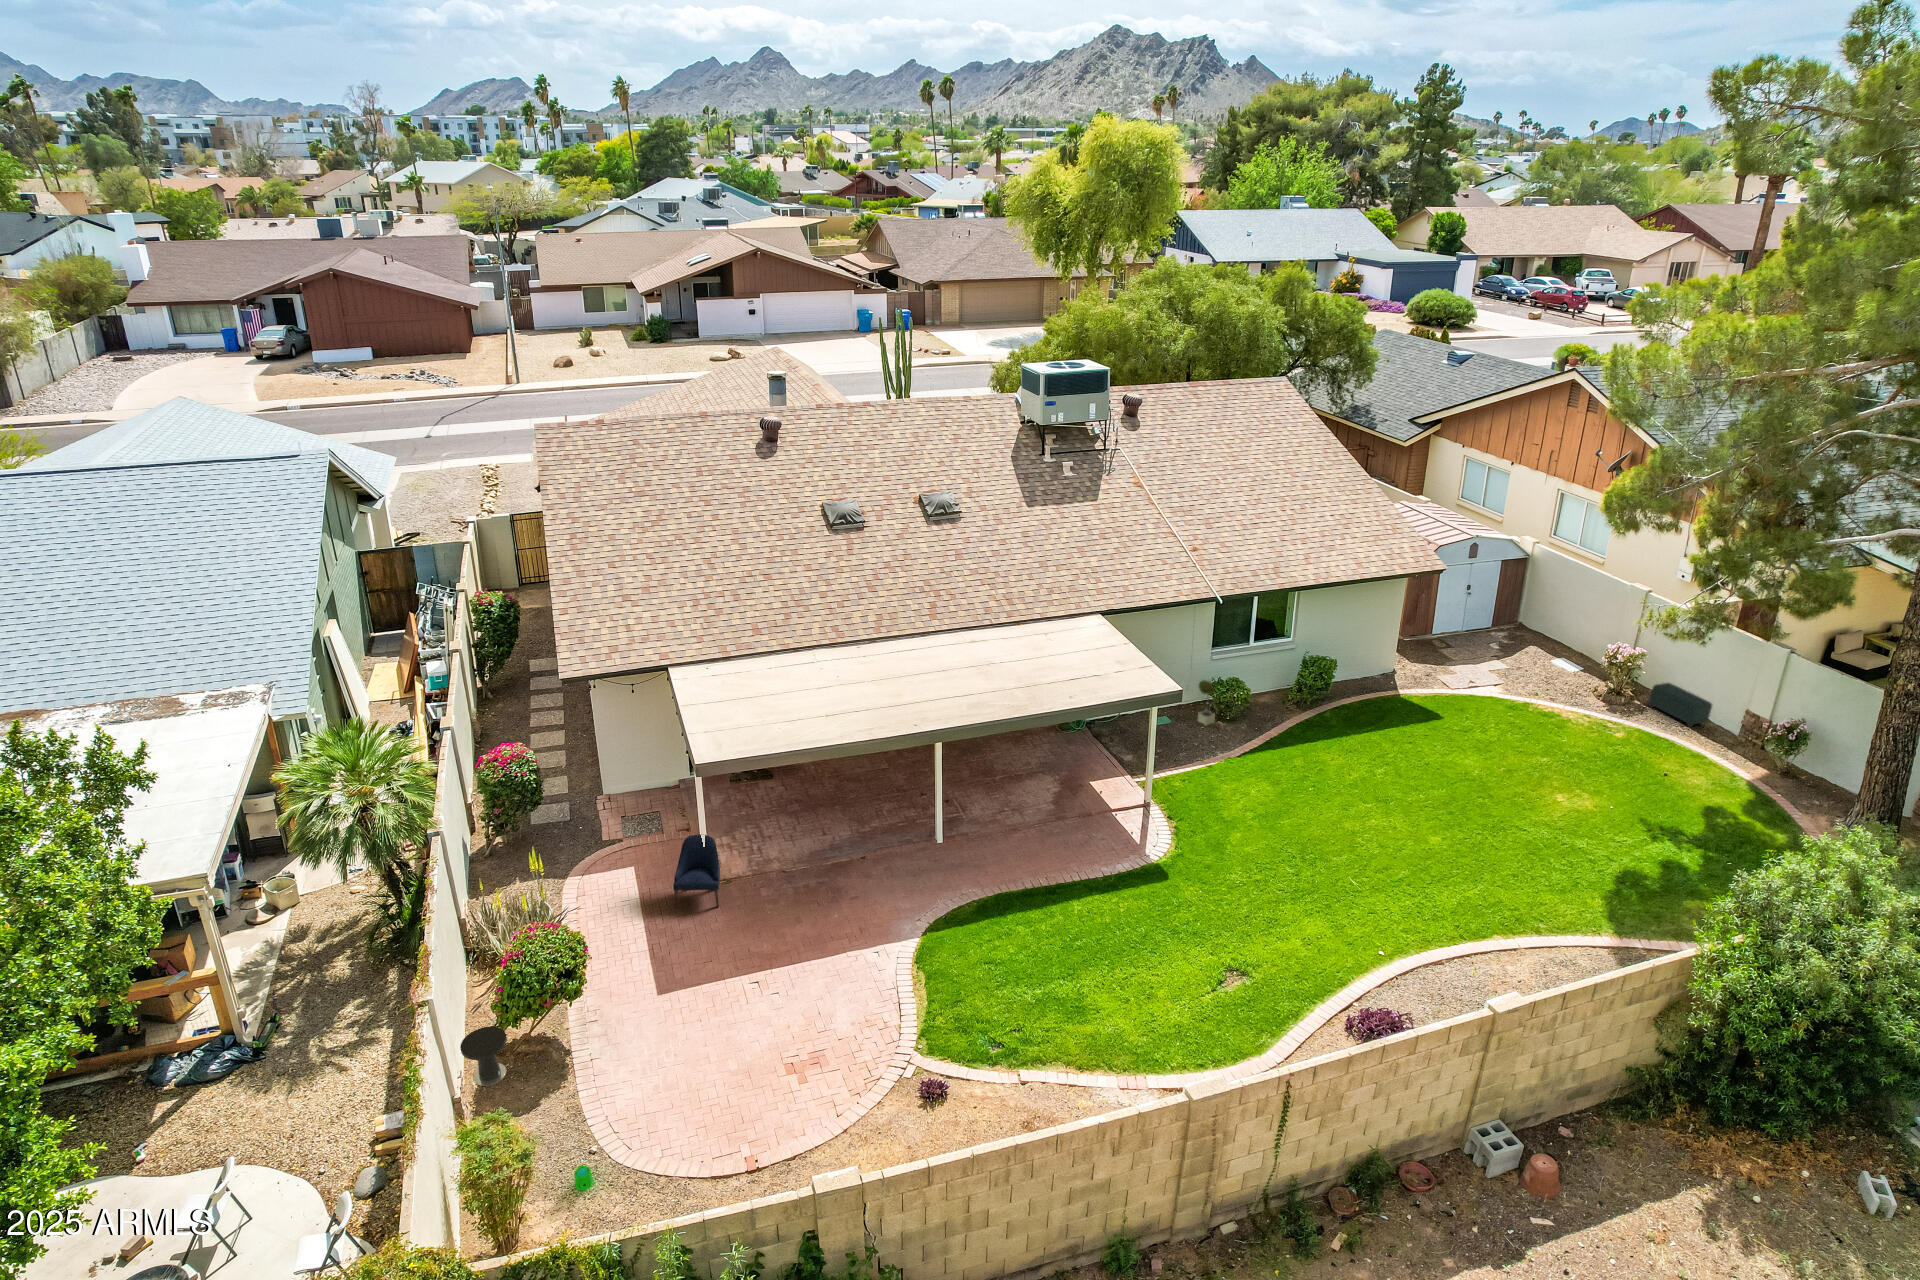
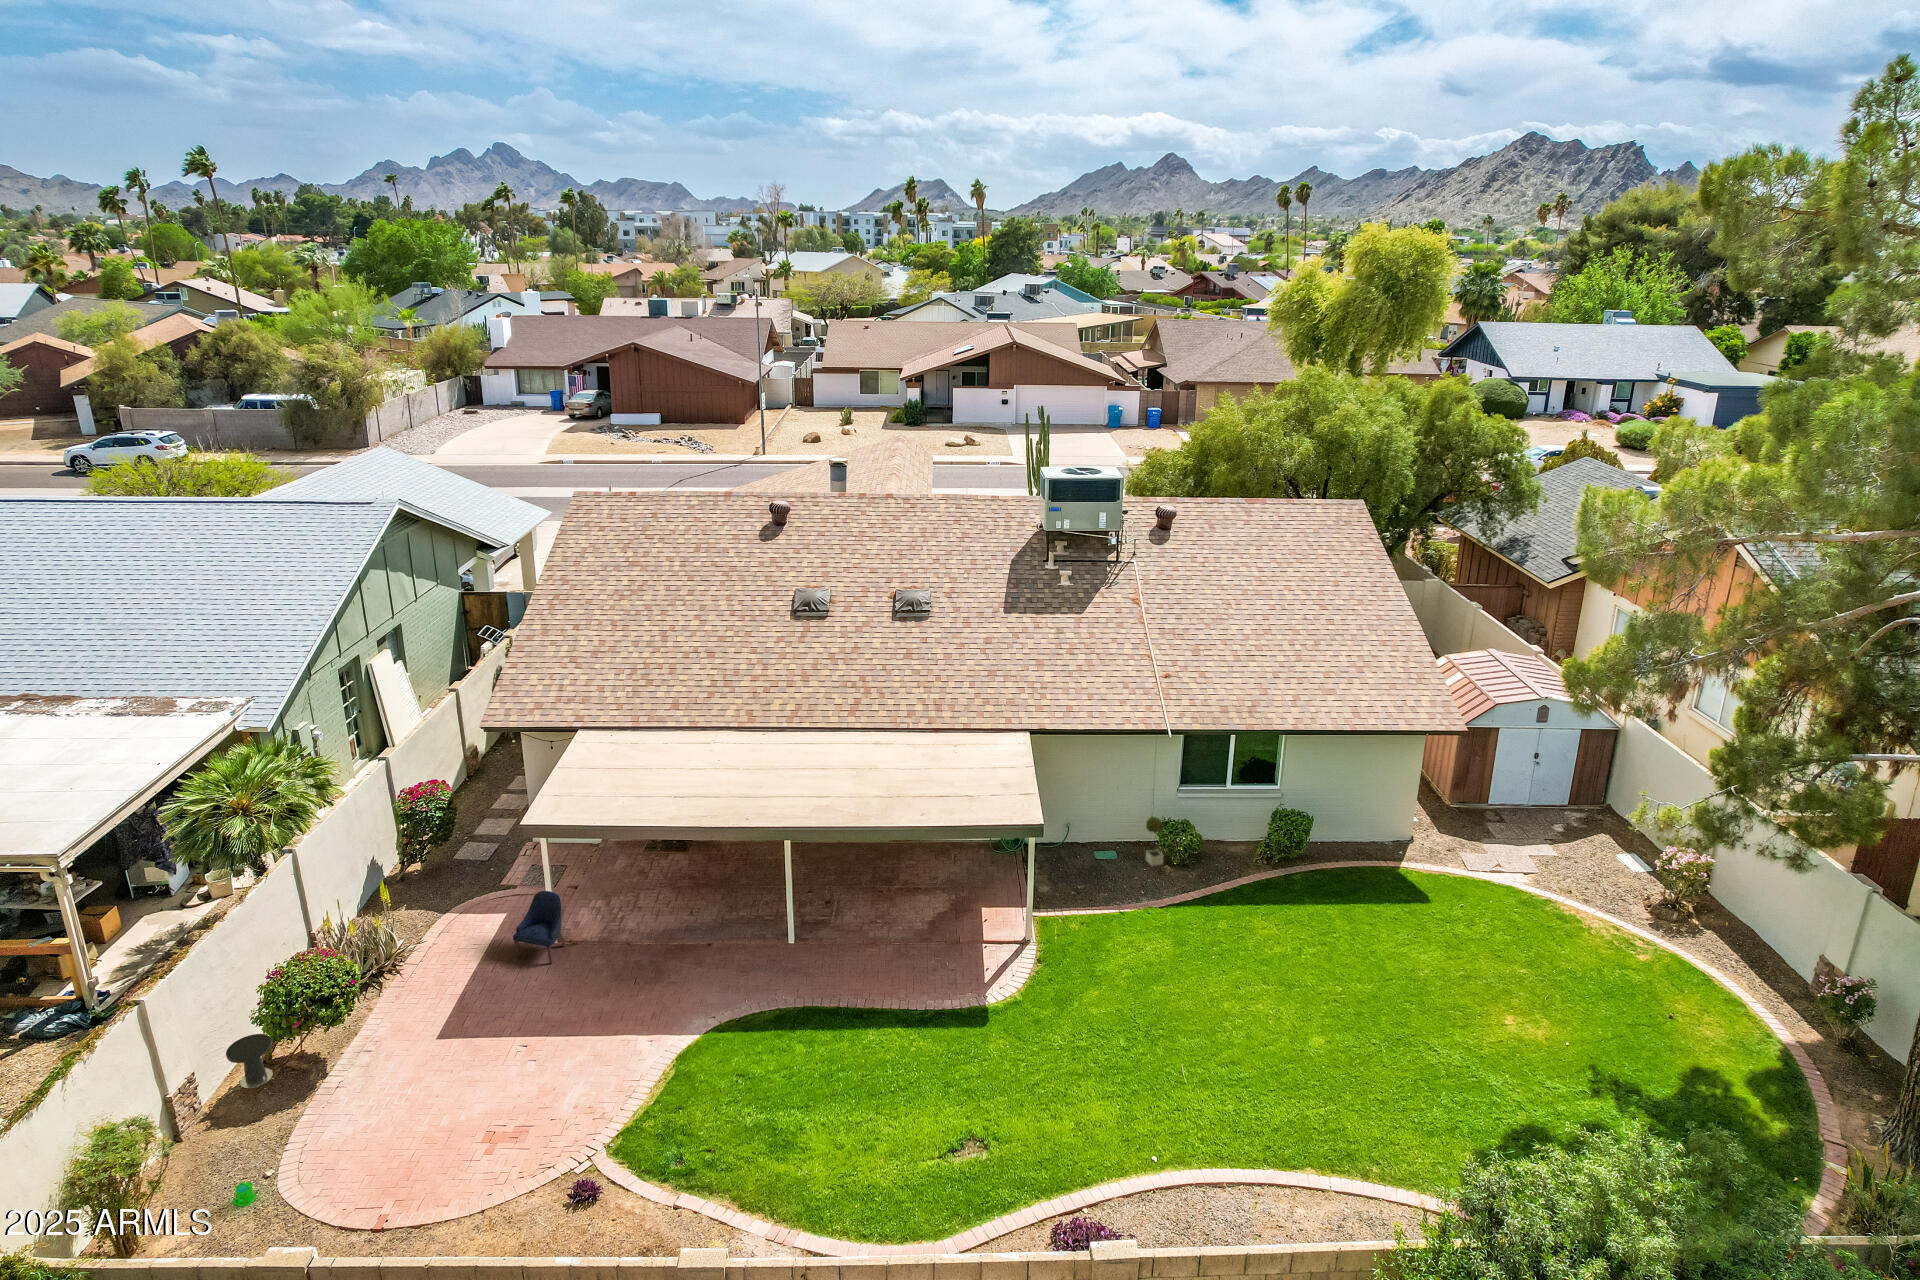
bench: present [1648,683,1712,727] -> none [1712,906,1786,967]

